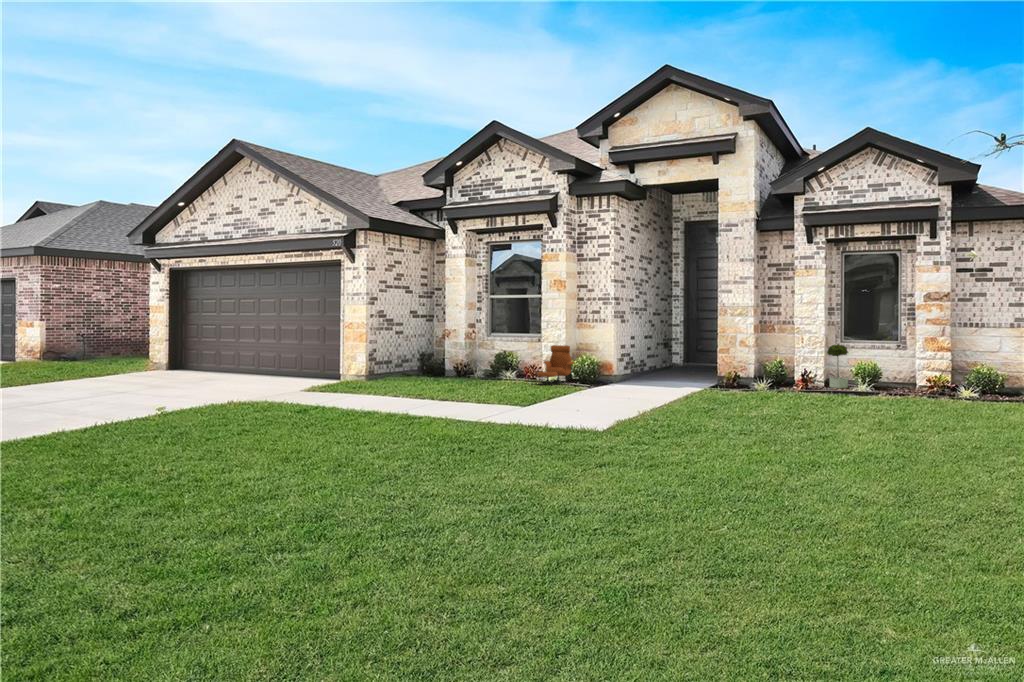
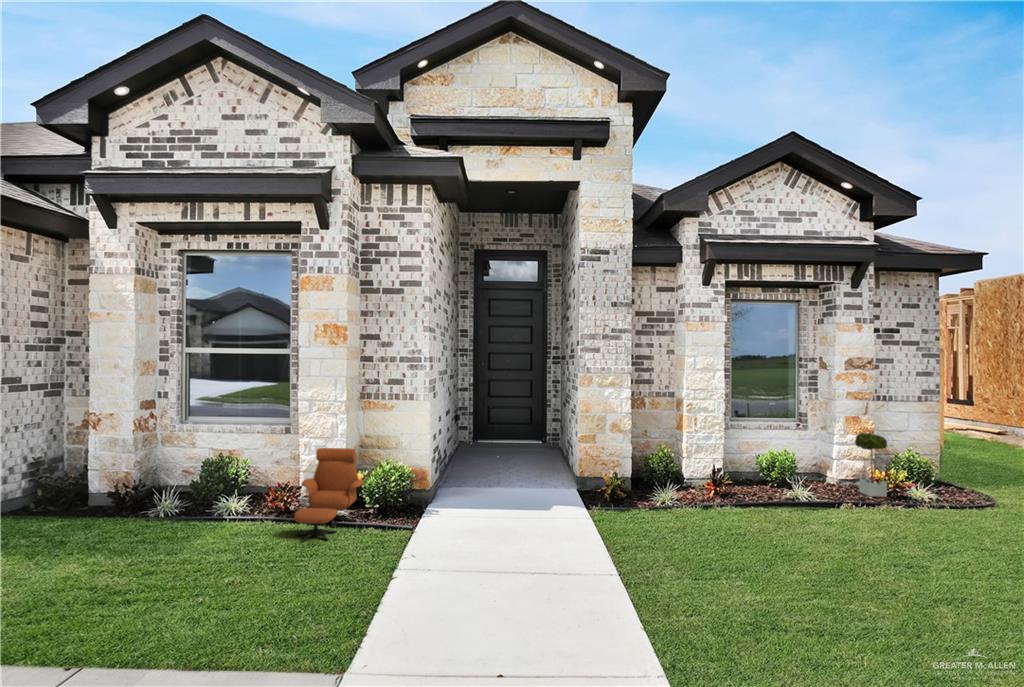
potted tree: present [827,344,848,388] -> present [855,433,887,497]

